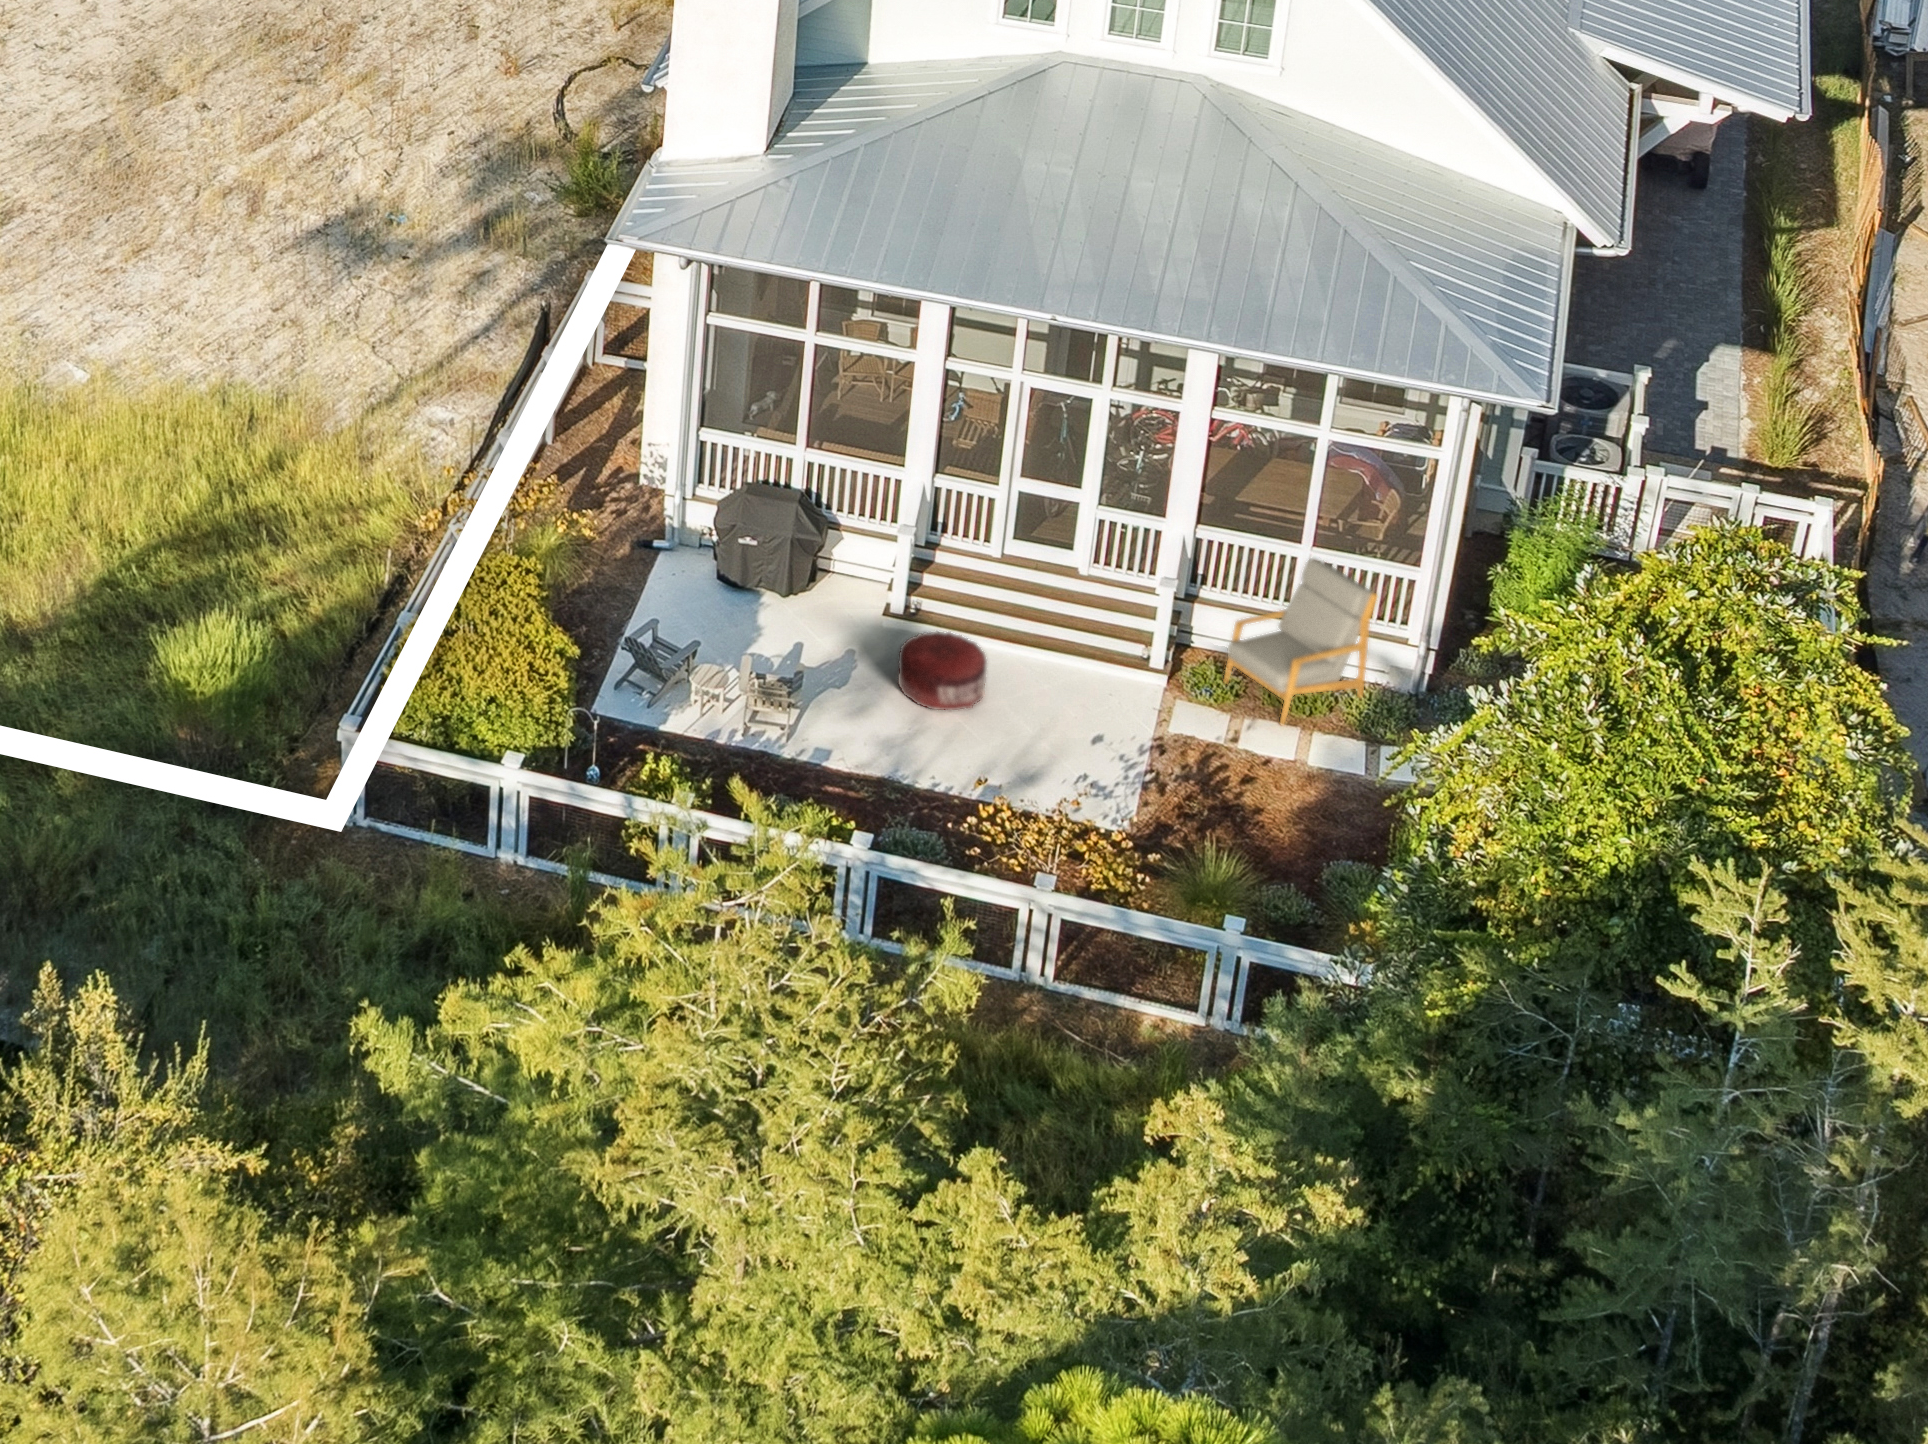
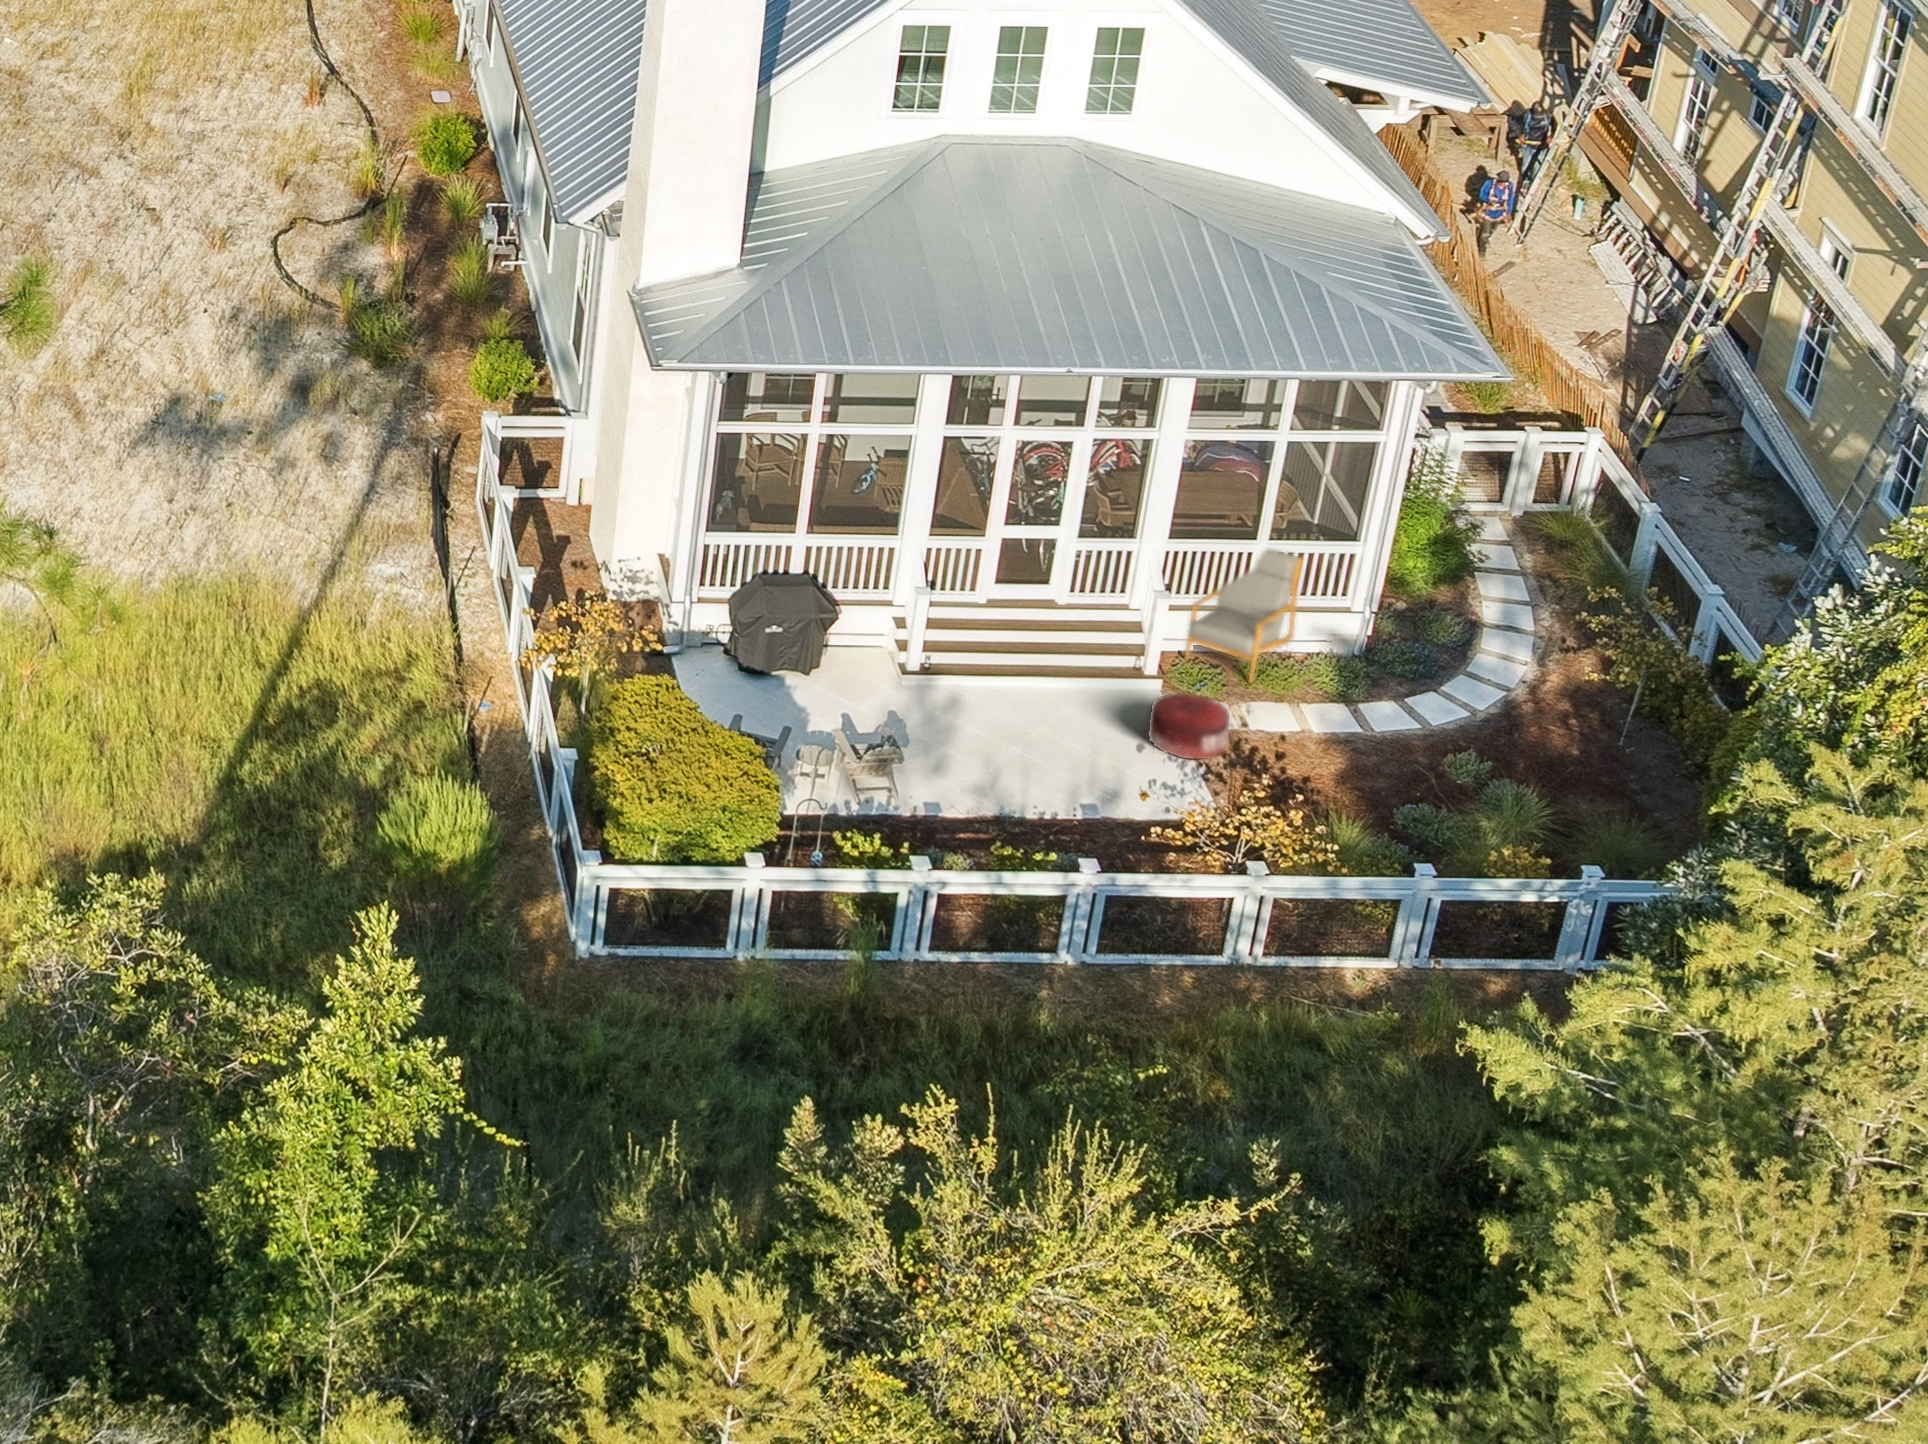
pouf: present [898,632,987,710] -> present [1148,692,1230,759]

